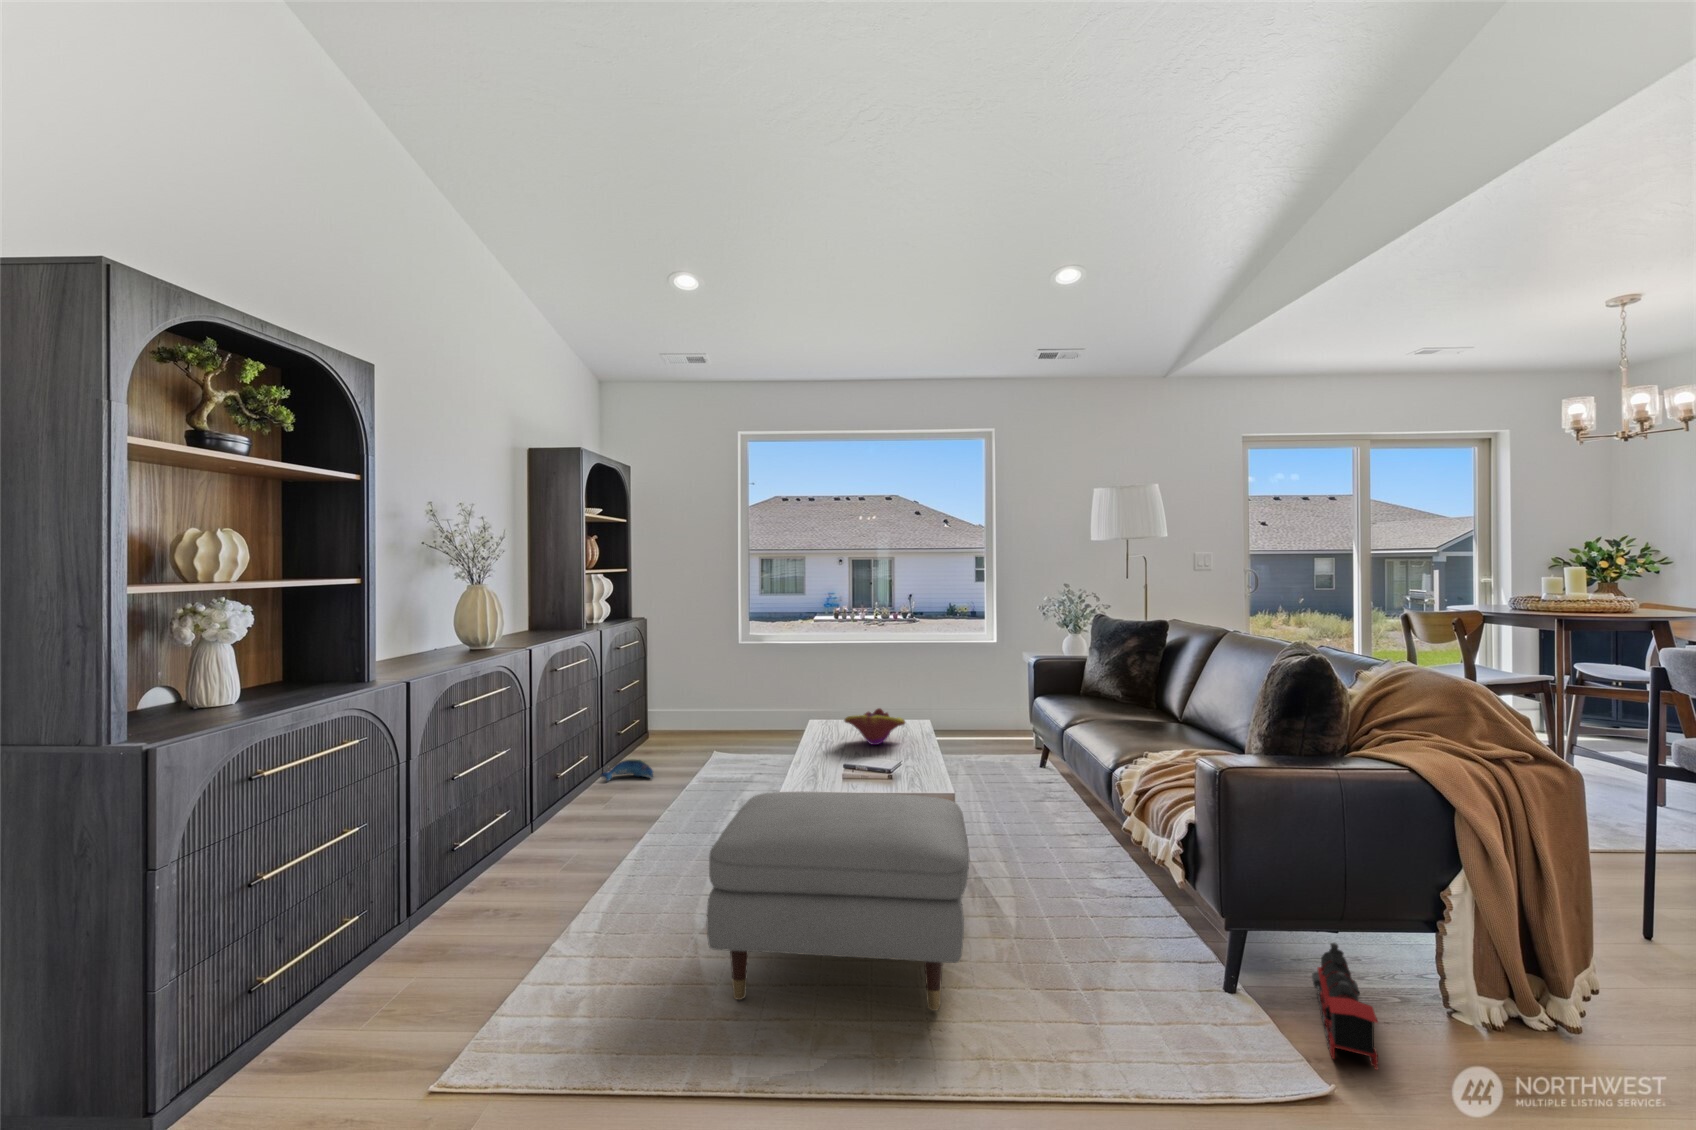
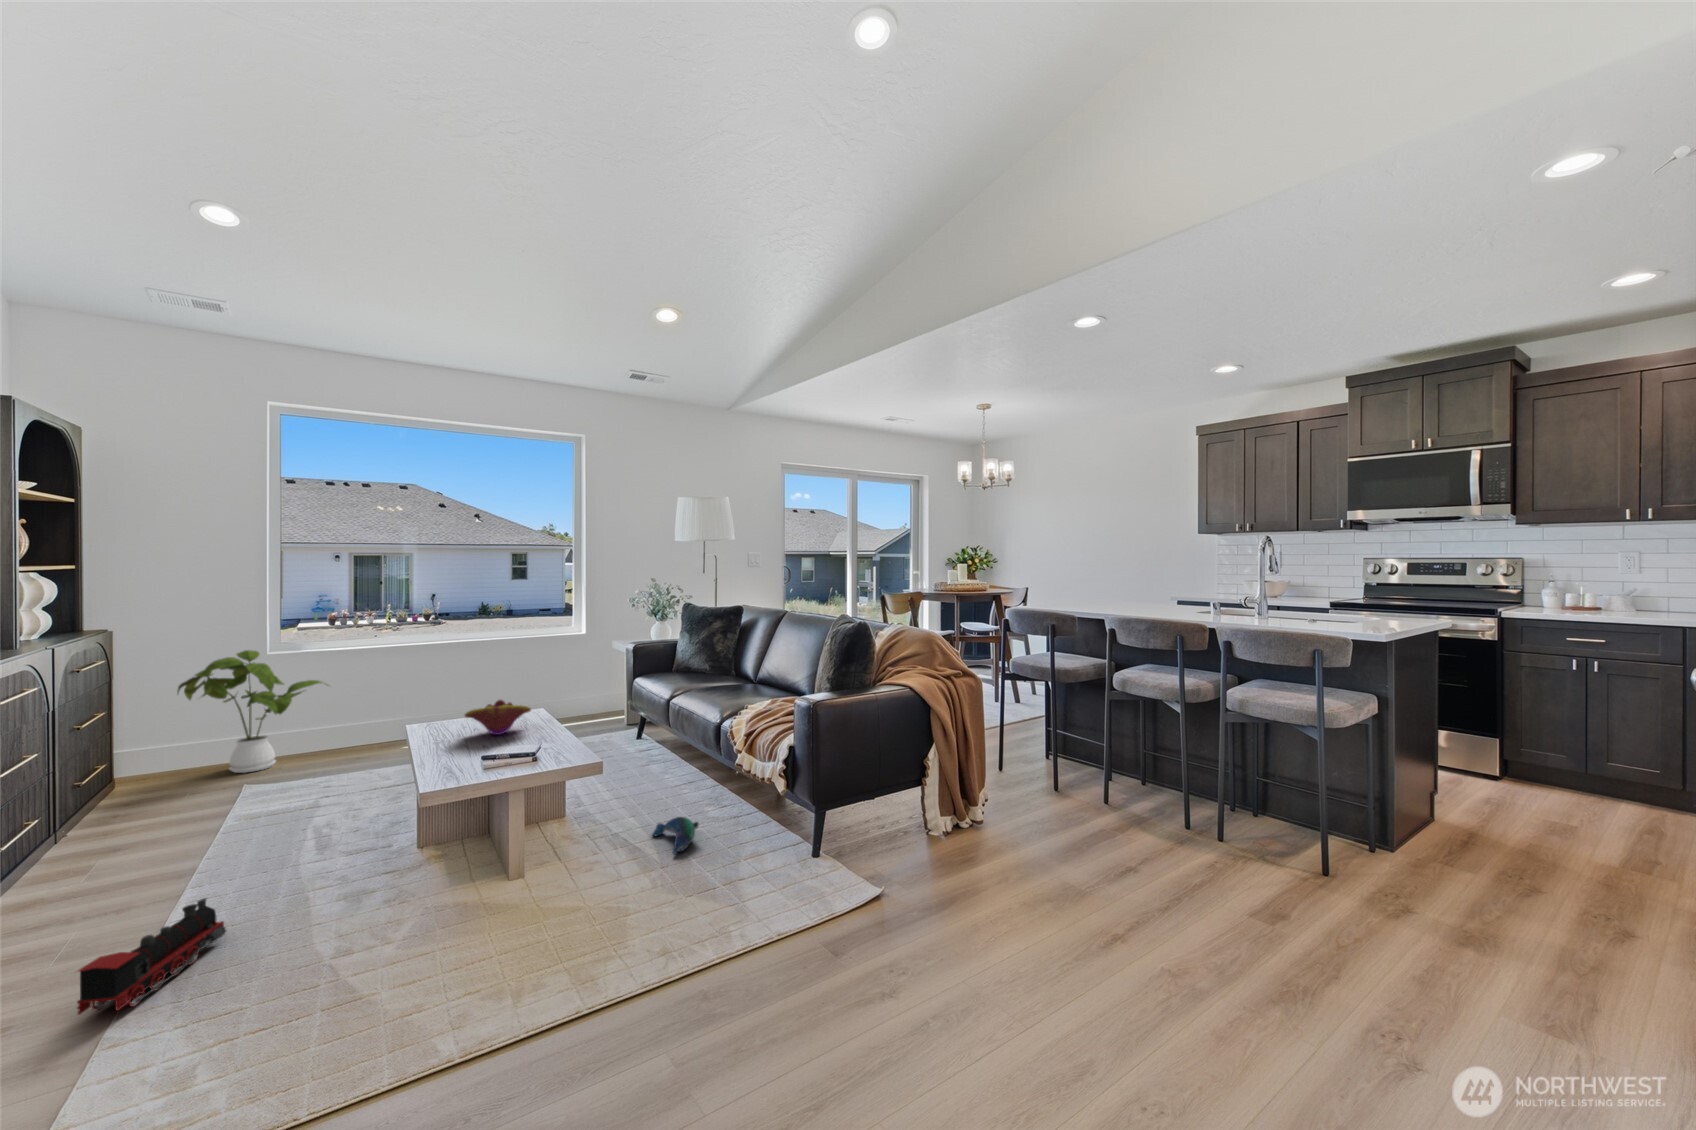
house plant: none [679,640,779,742] -> present [178,650,328,773]
plush toy: present [600,760,653,781] -> present [652,817,698,854]
ottoman: present [706,791,970,1011] -> none [379,764,646,992]
toy train: present [1312,943,1378,1069] -> present [77,898,226,1015]

